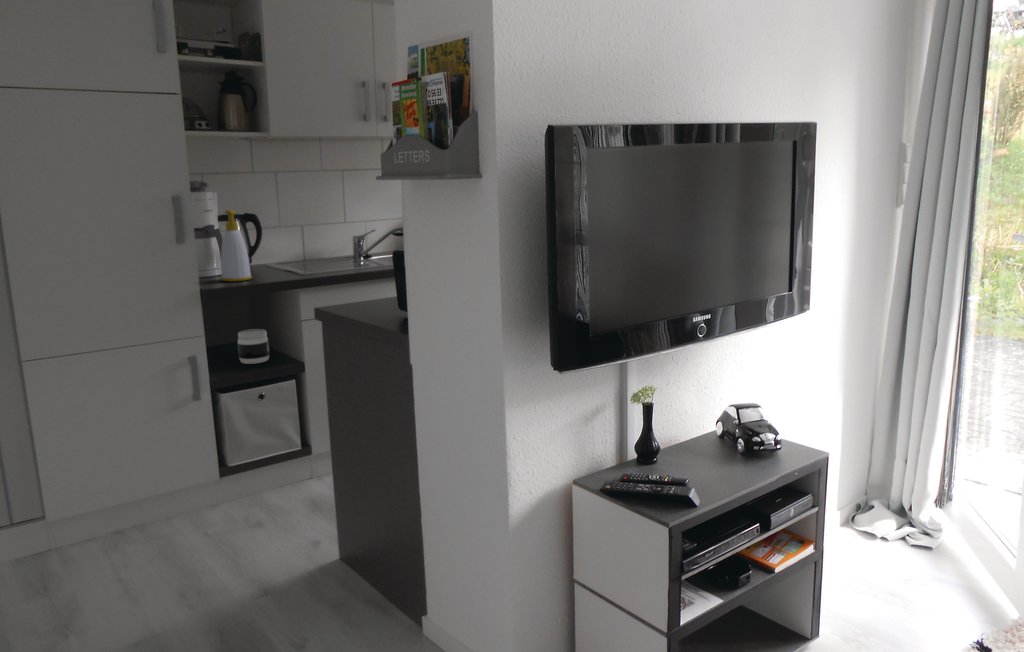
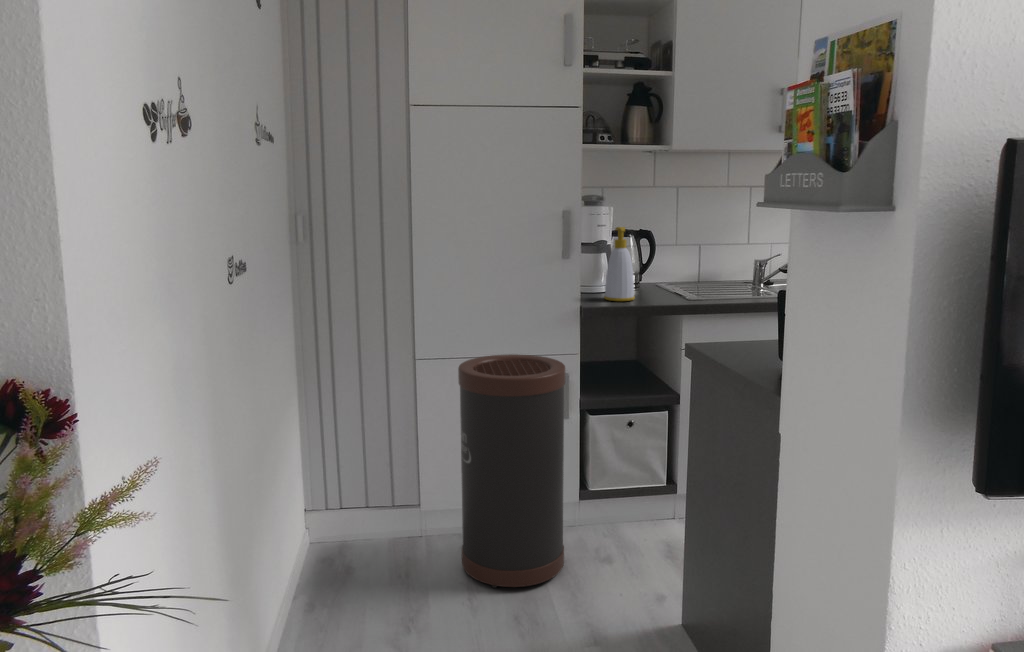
jar: present [238,329,269,364] -> none [614,352,646,388]
trash can: none [76,341,215,577] -> present [458,354,565,588]

